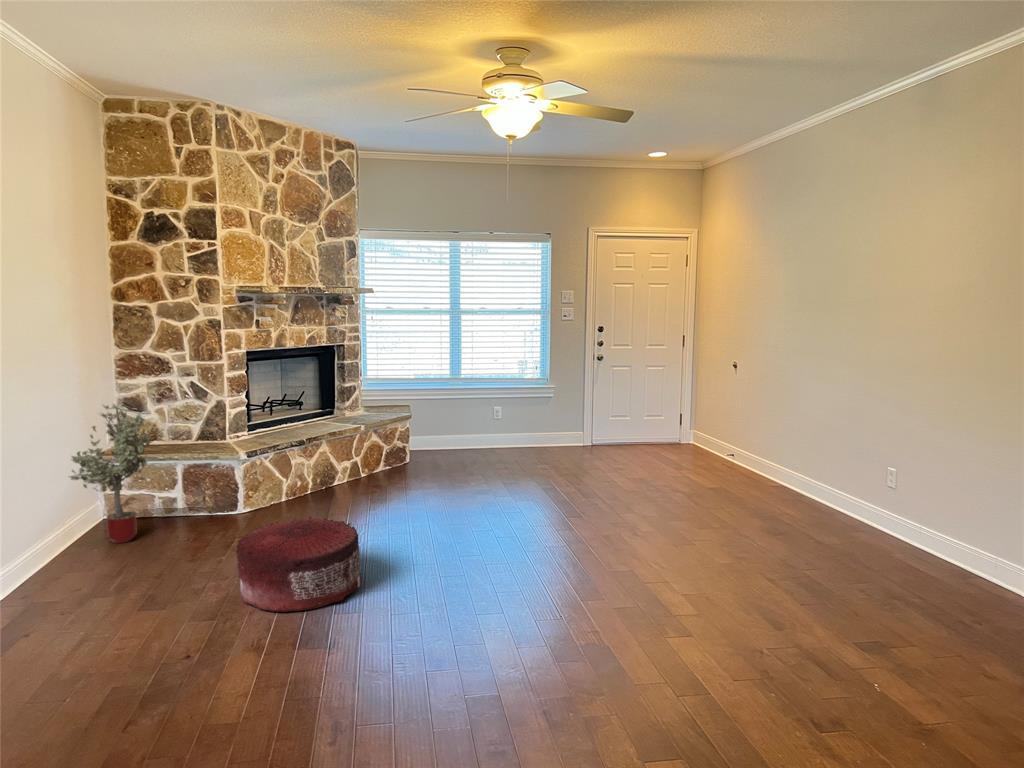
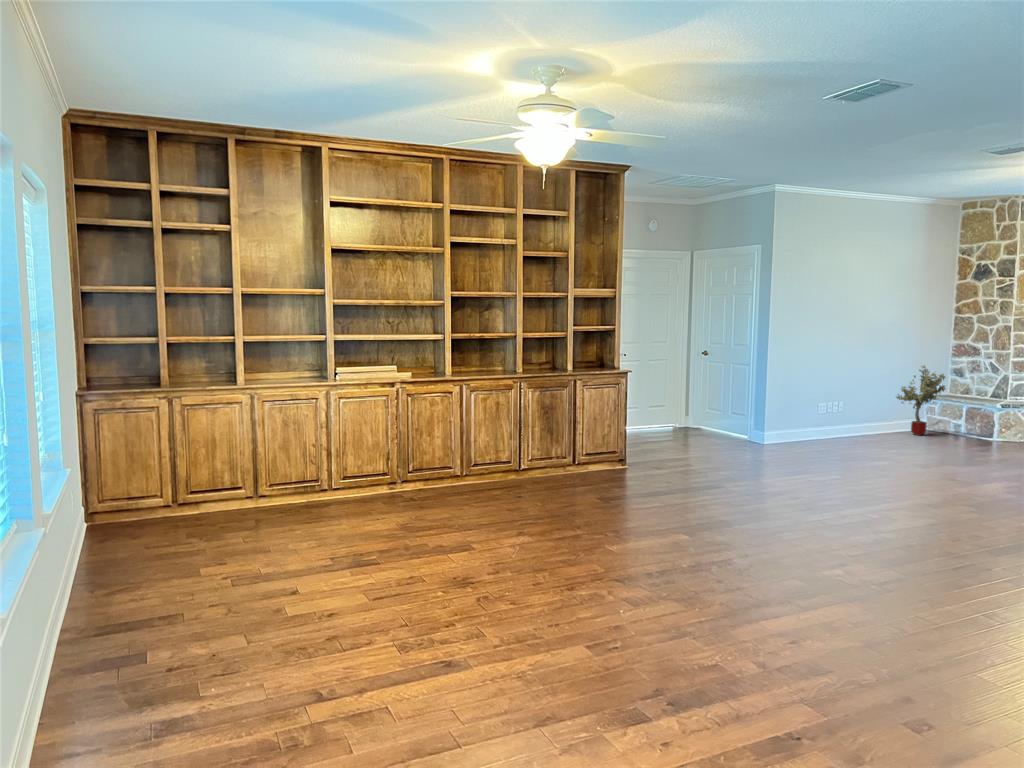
pouf: present [236,517,361,612] -> none [927,427,1000,465]

